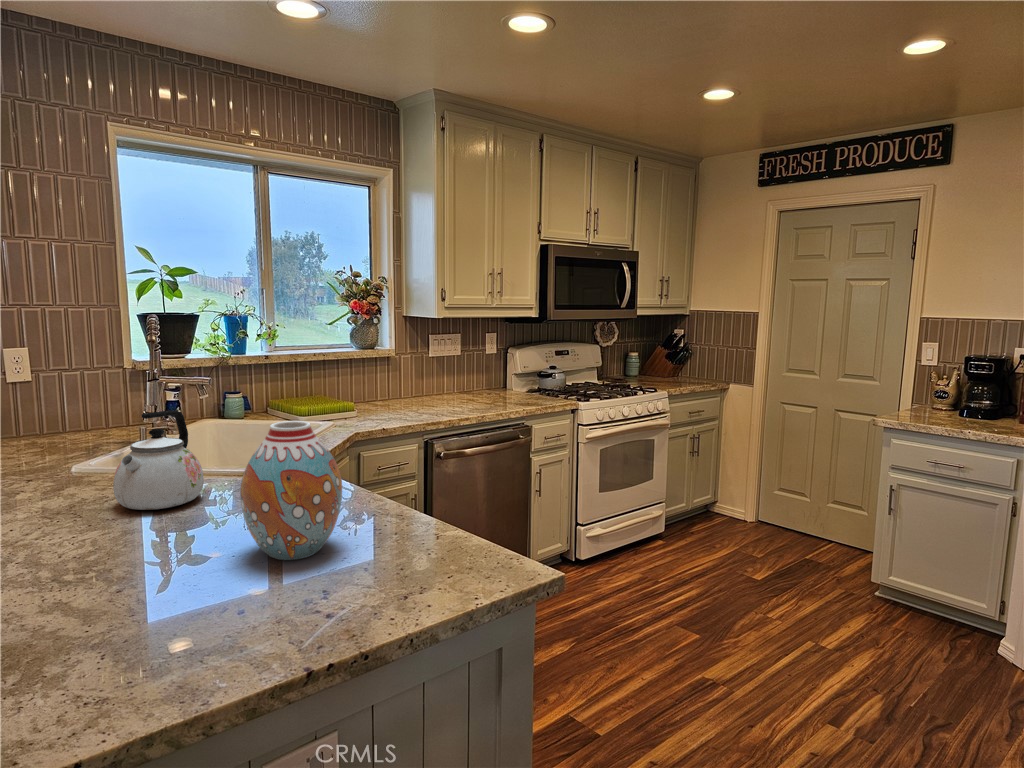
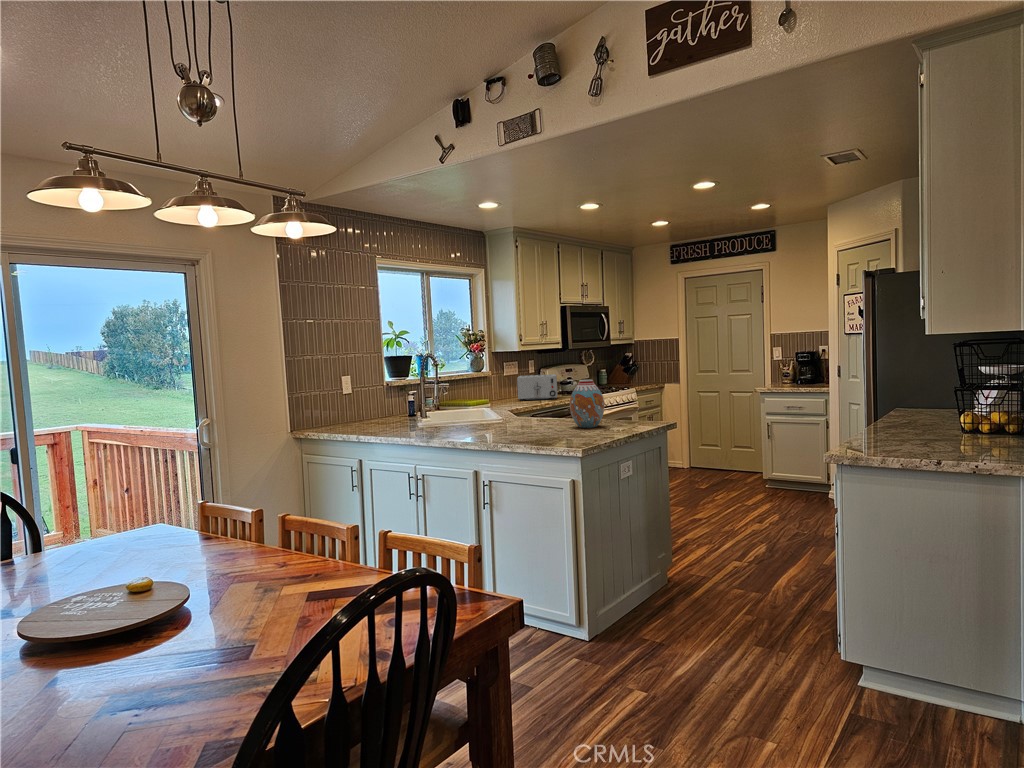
toaster: none [435,358,509,404] -> present [517,374,557,401]
kettle: present [113,410,204,510] -> none [484,388,518,428]

